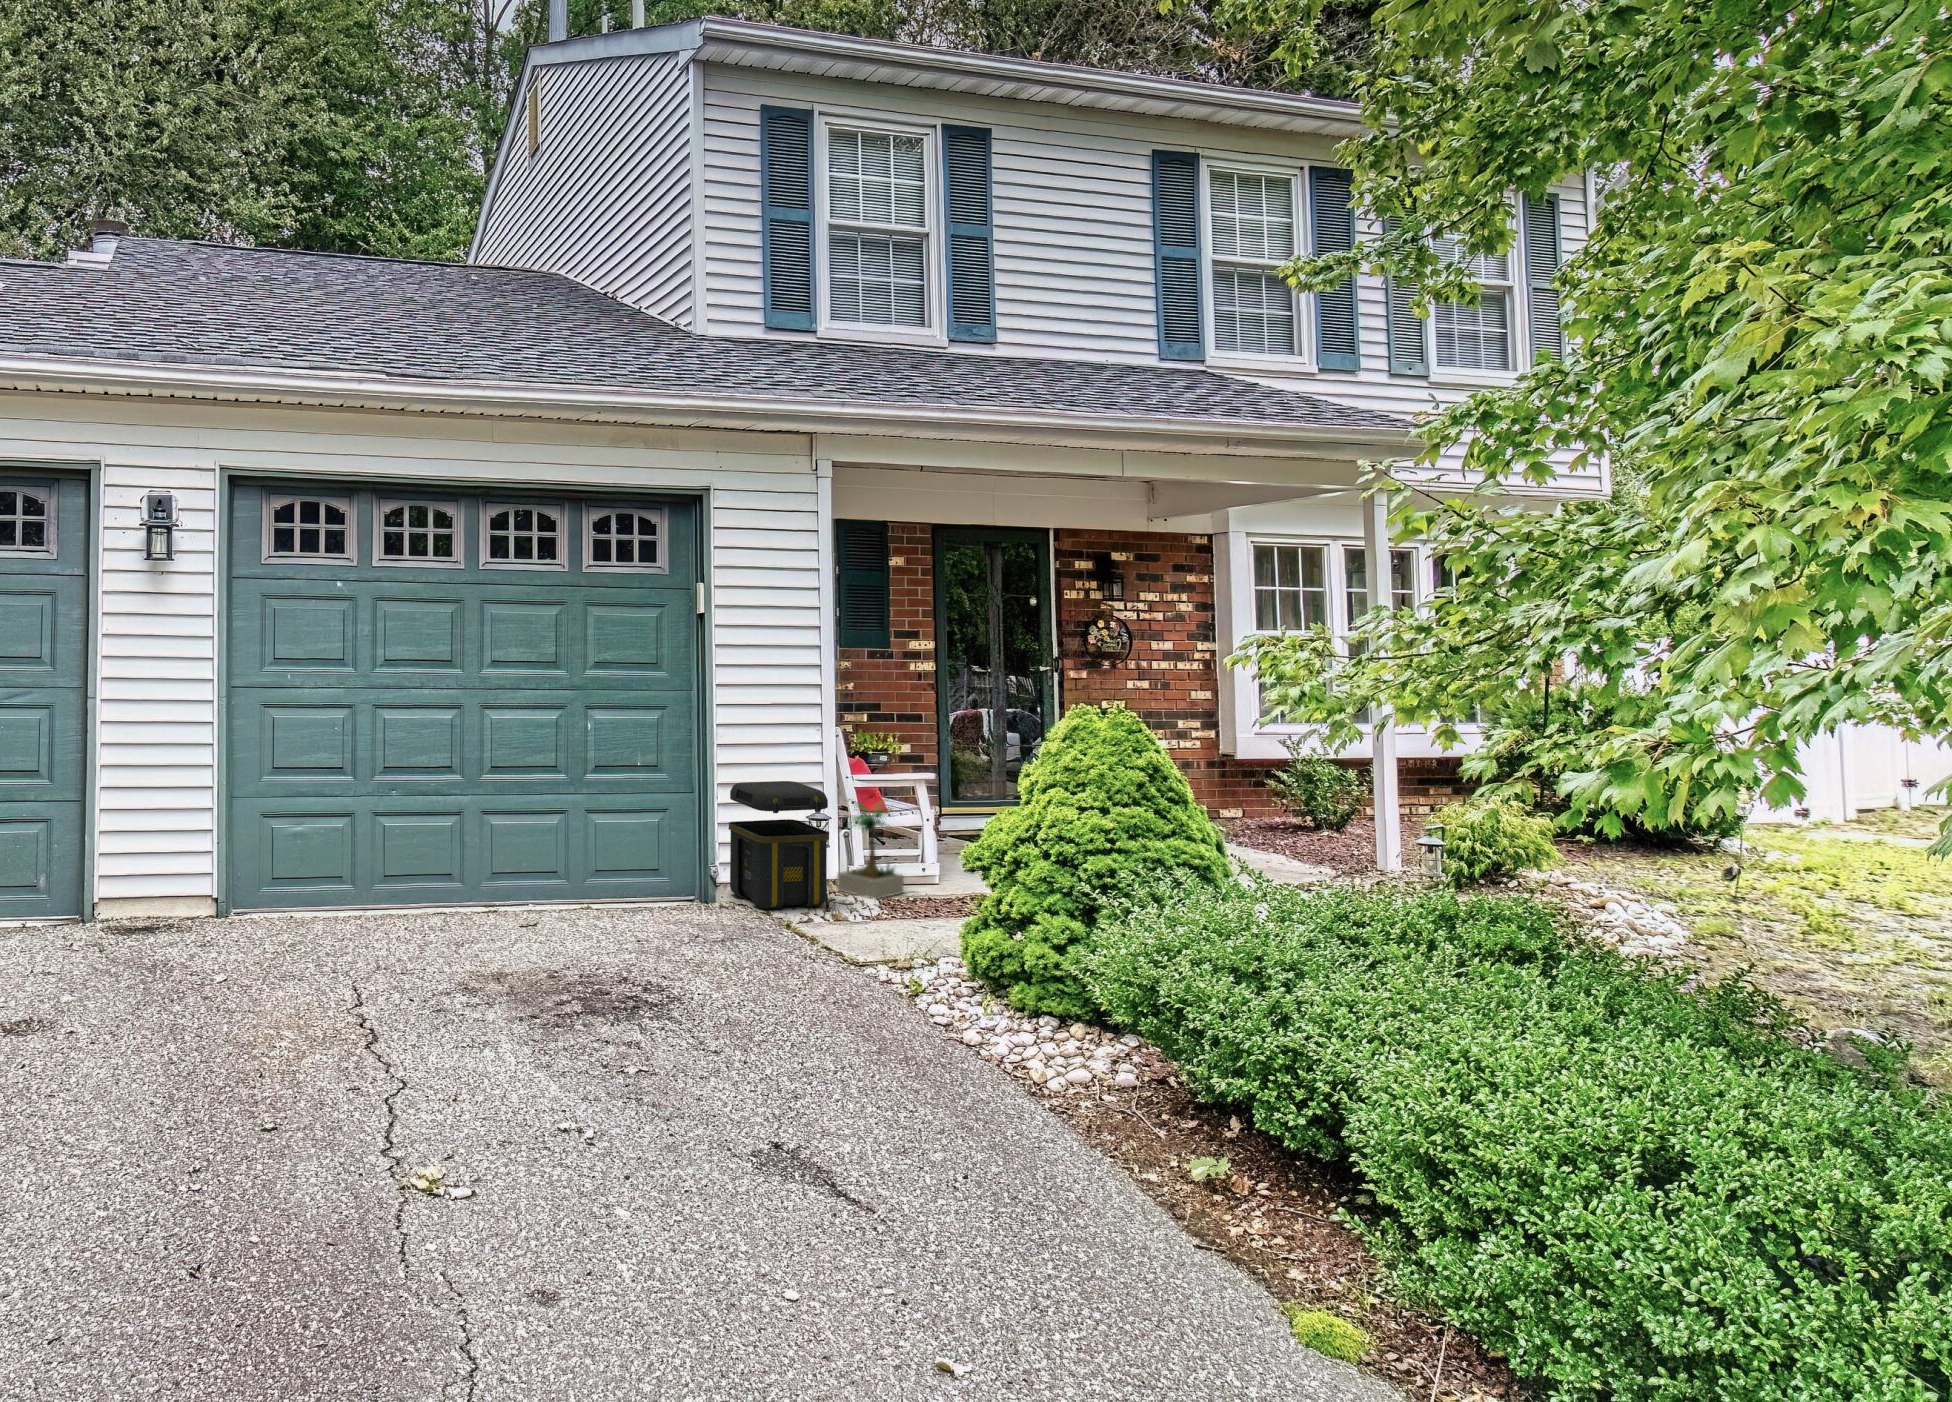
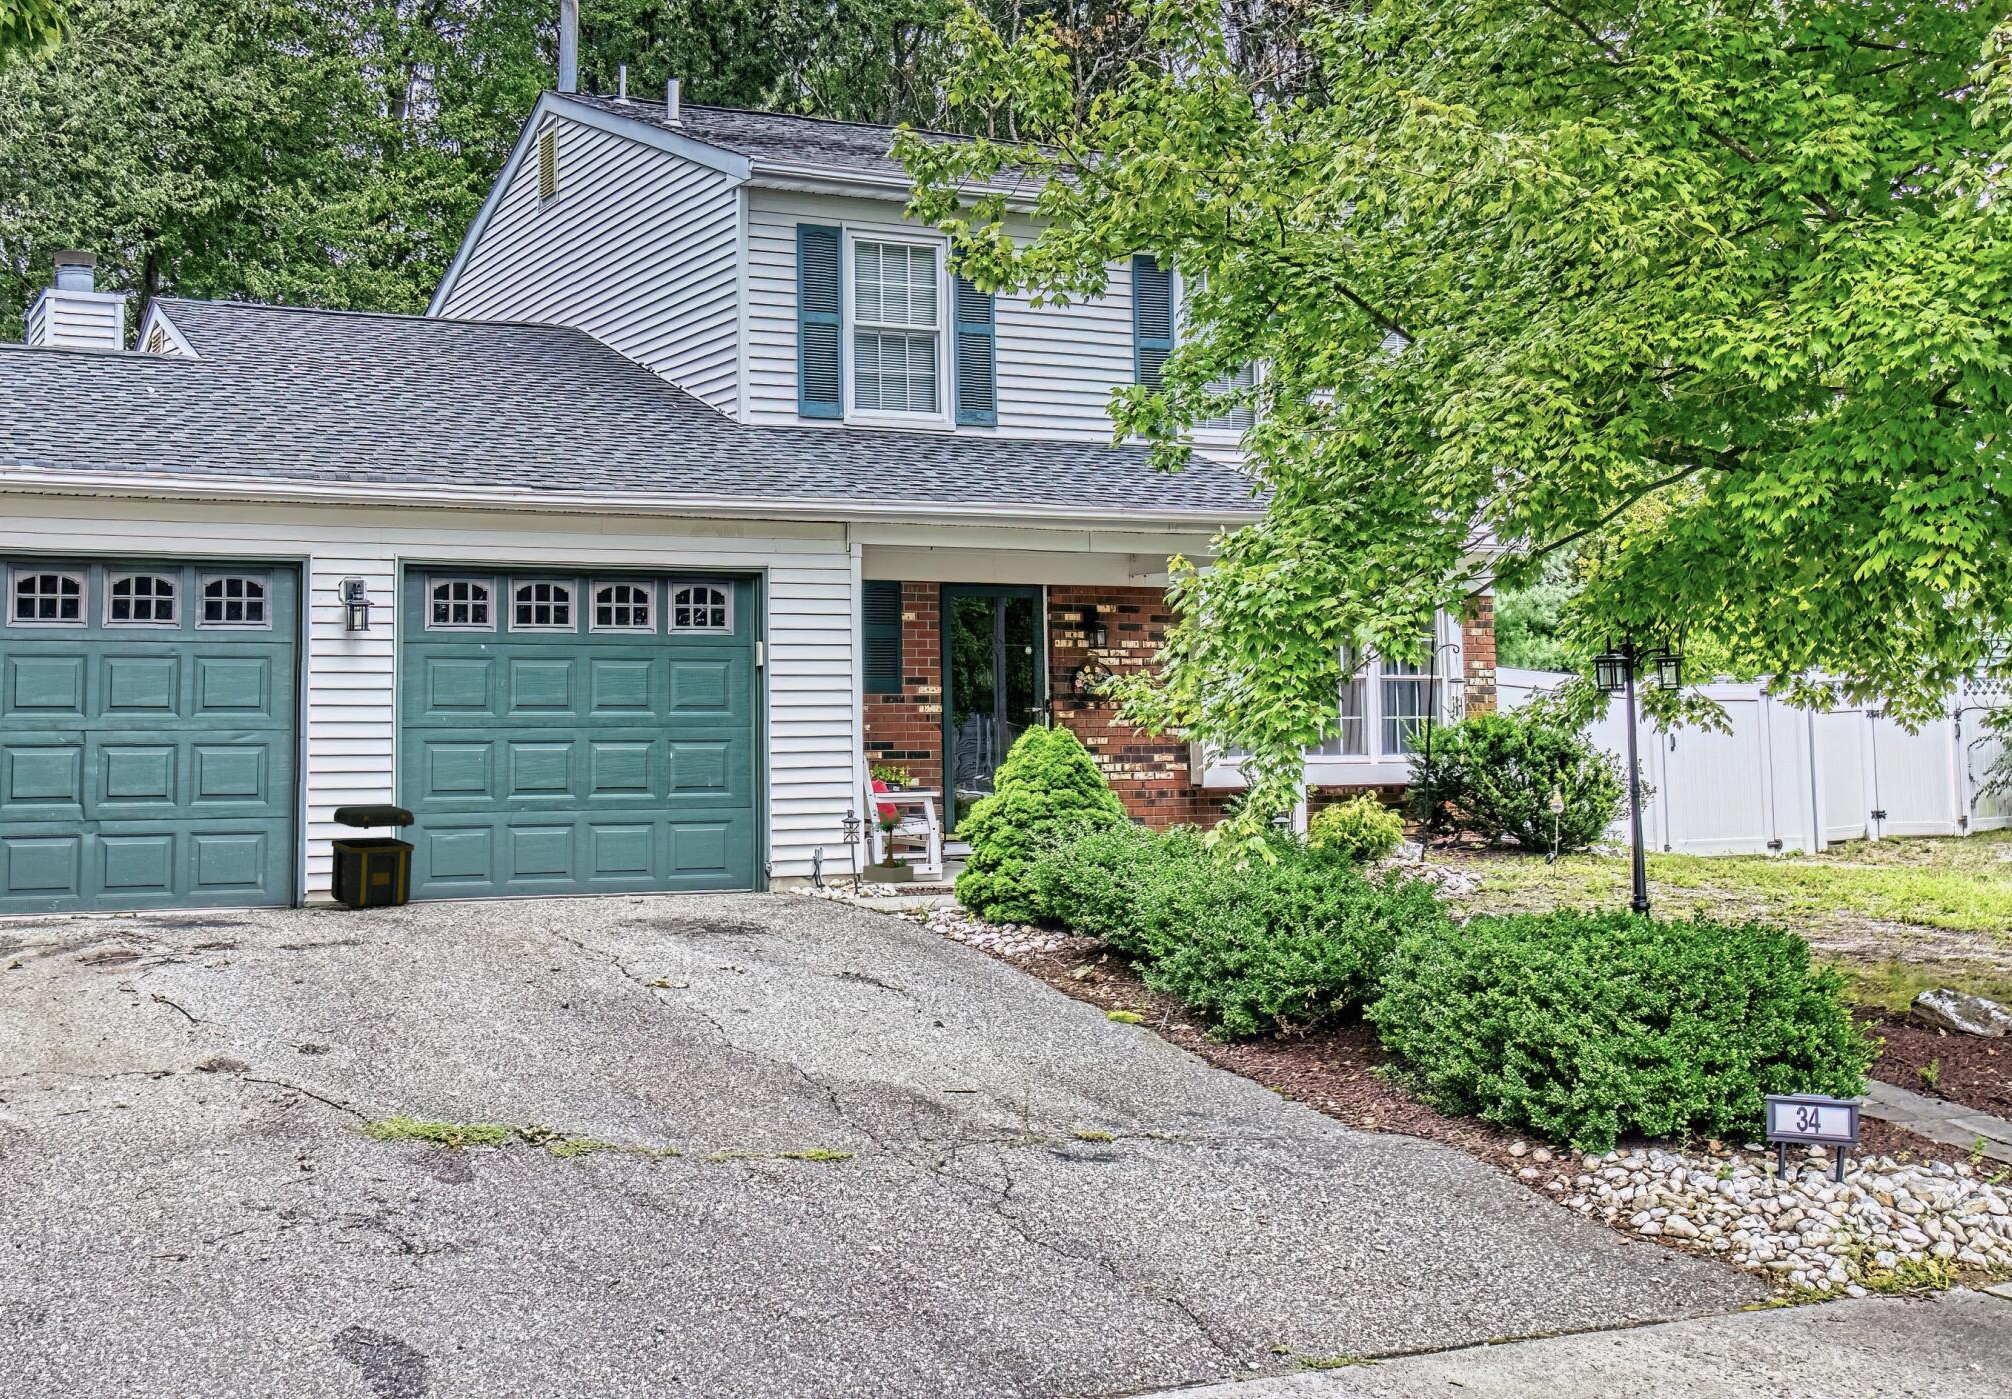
toolbox: present [728,781,829,909] -> present [331,806,415,907]

